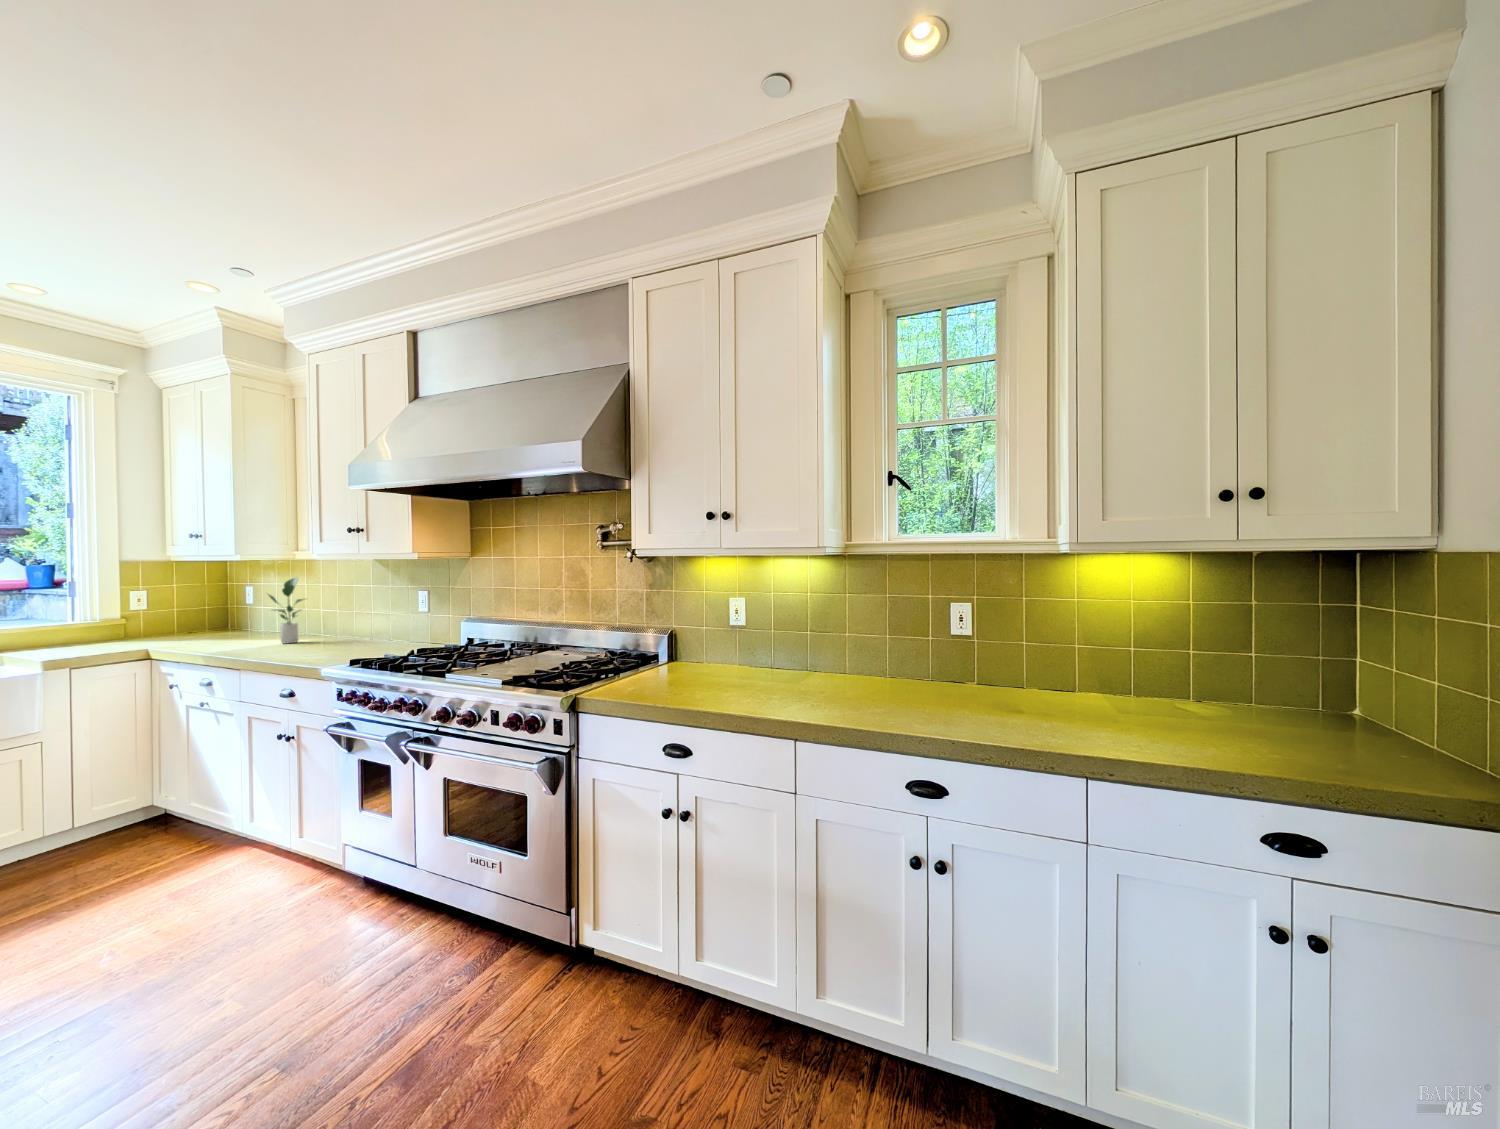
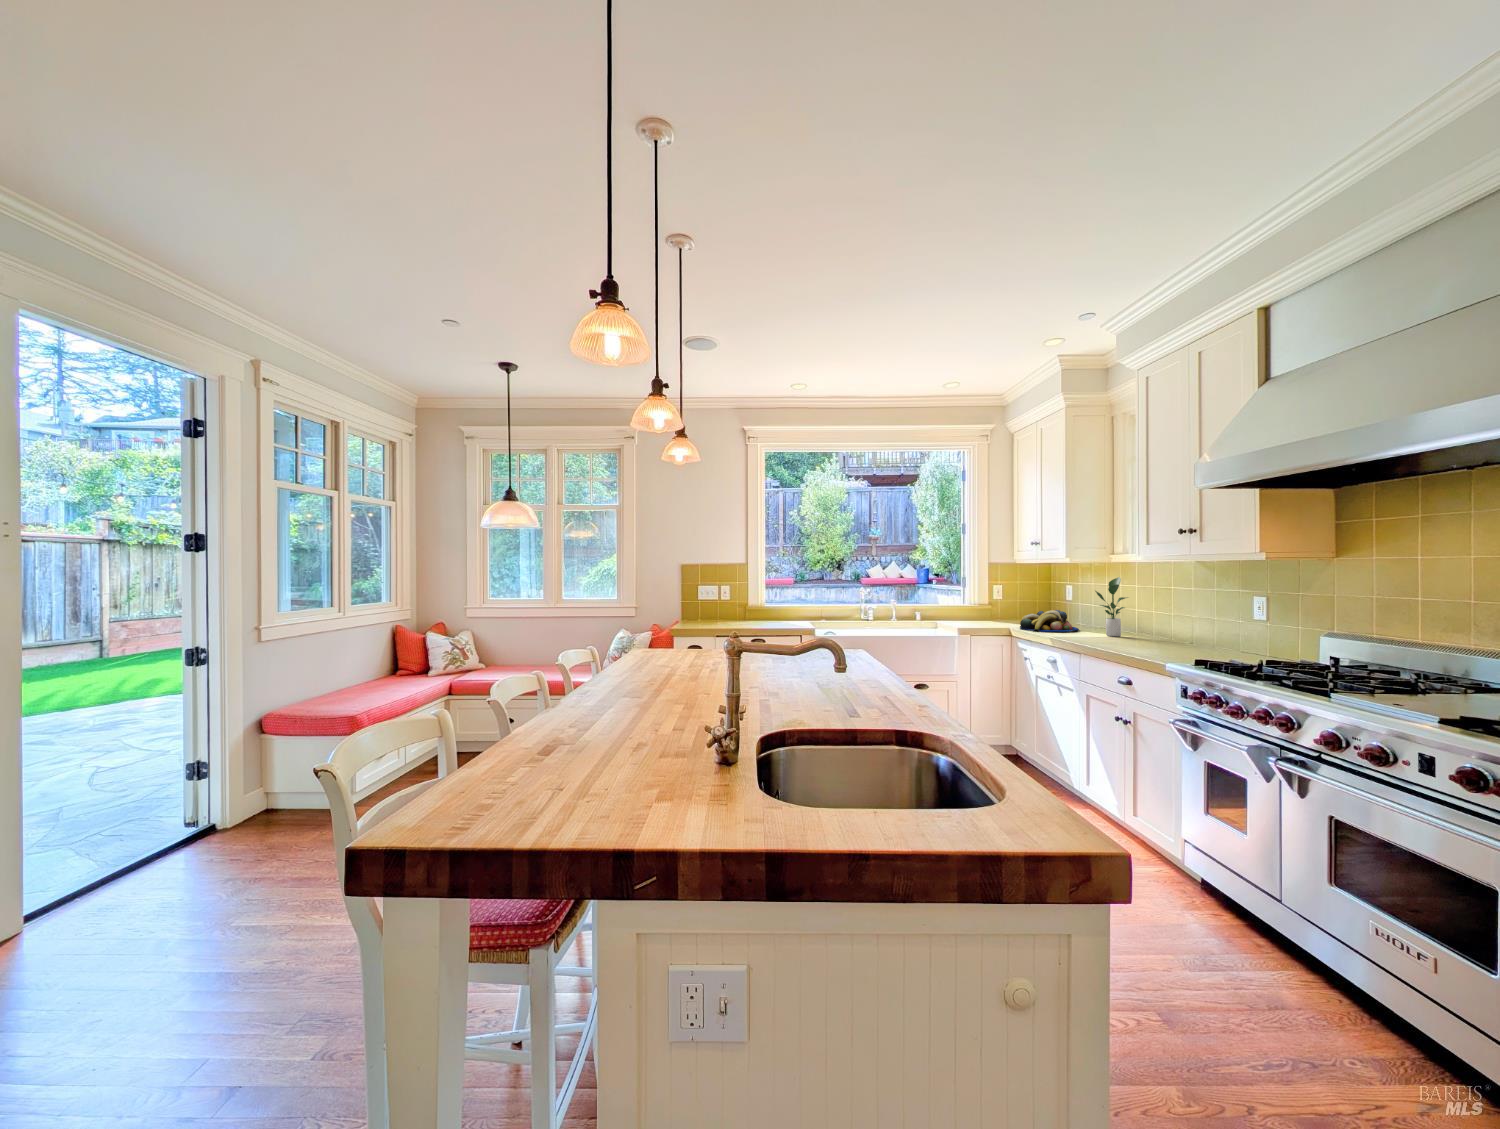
fruit bowl: none [160,619,250,650] -> present [1020,610,1079,632]

